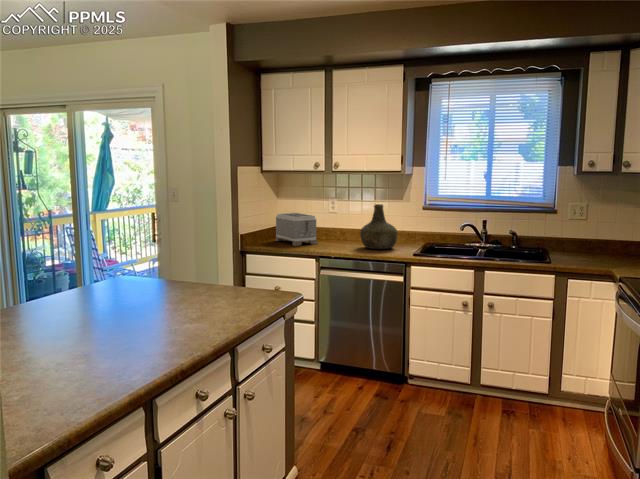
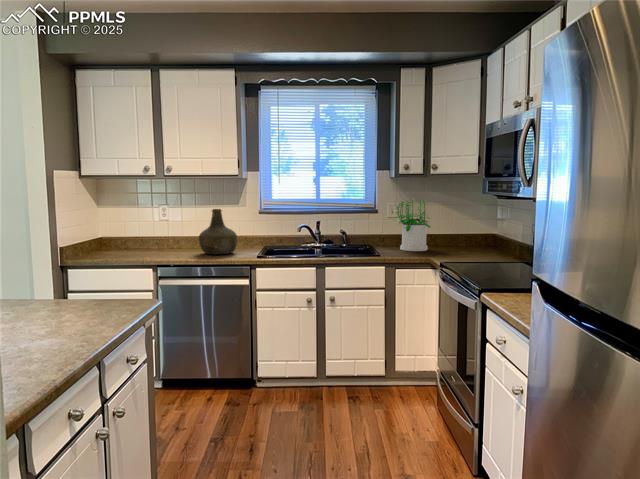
potted plant: none [574,200,621,260] -> present [395,200,431,251]
toaster: present [275,213,318,246] -> none [99,222,151,257]

